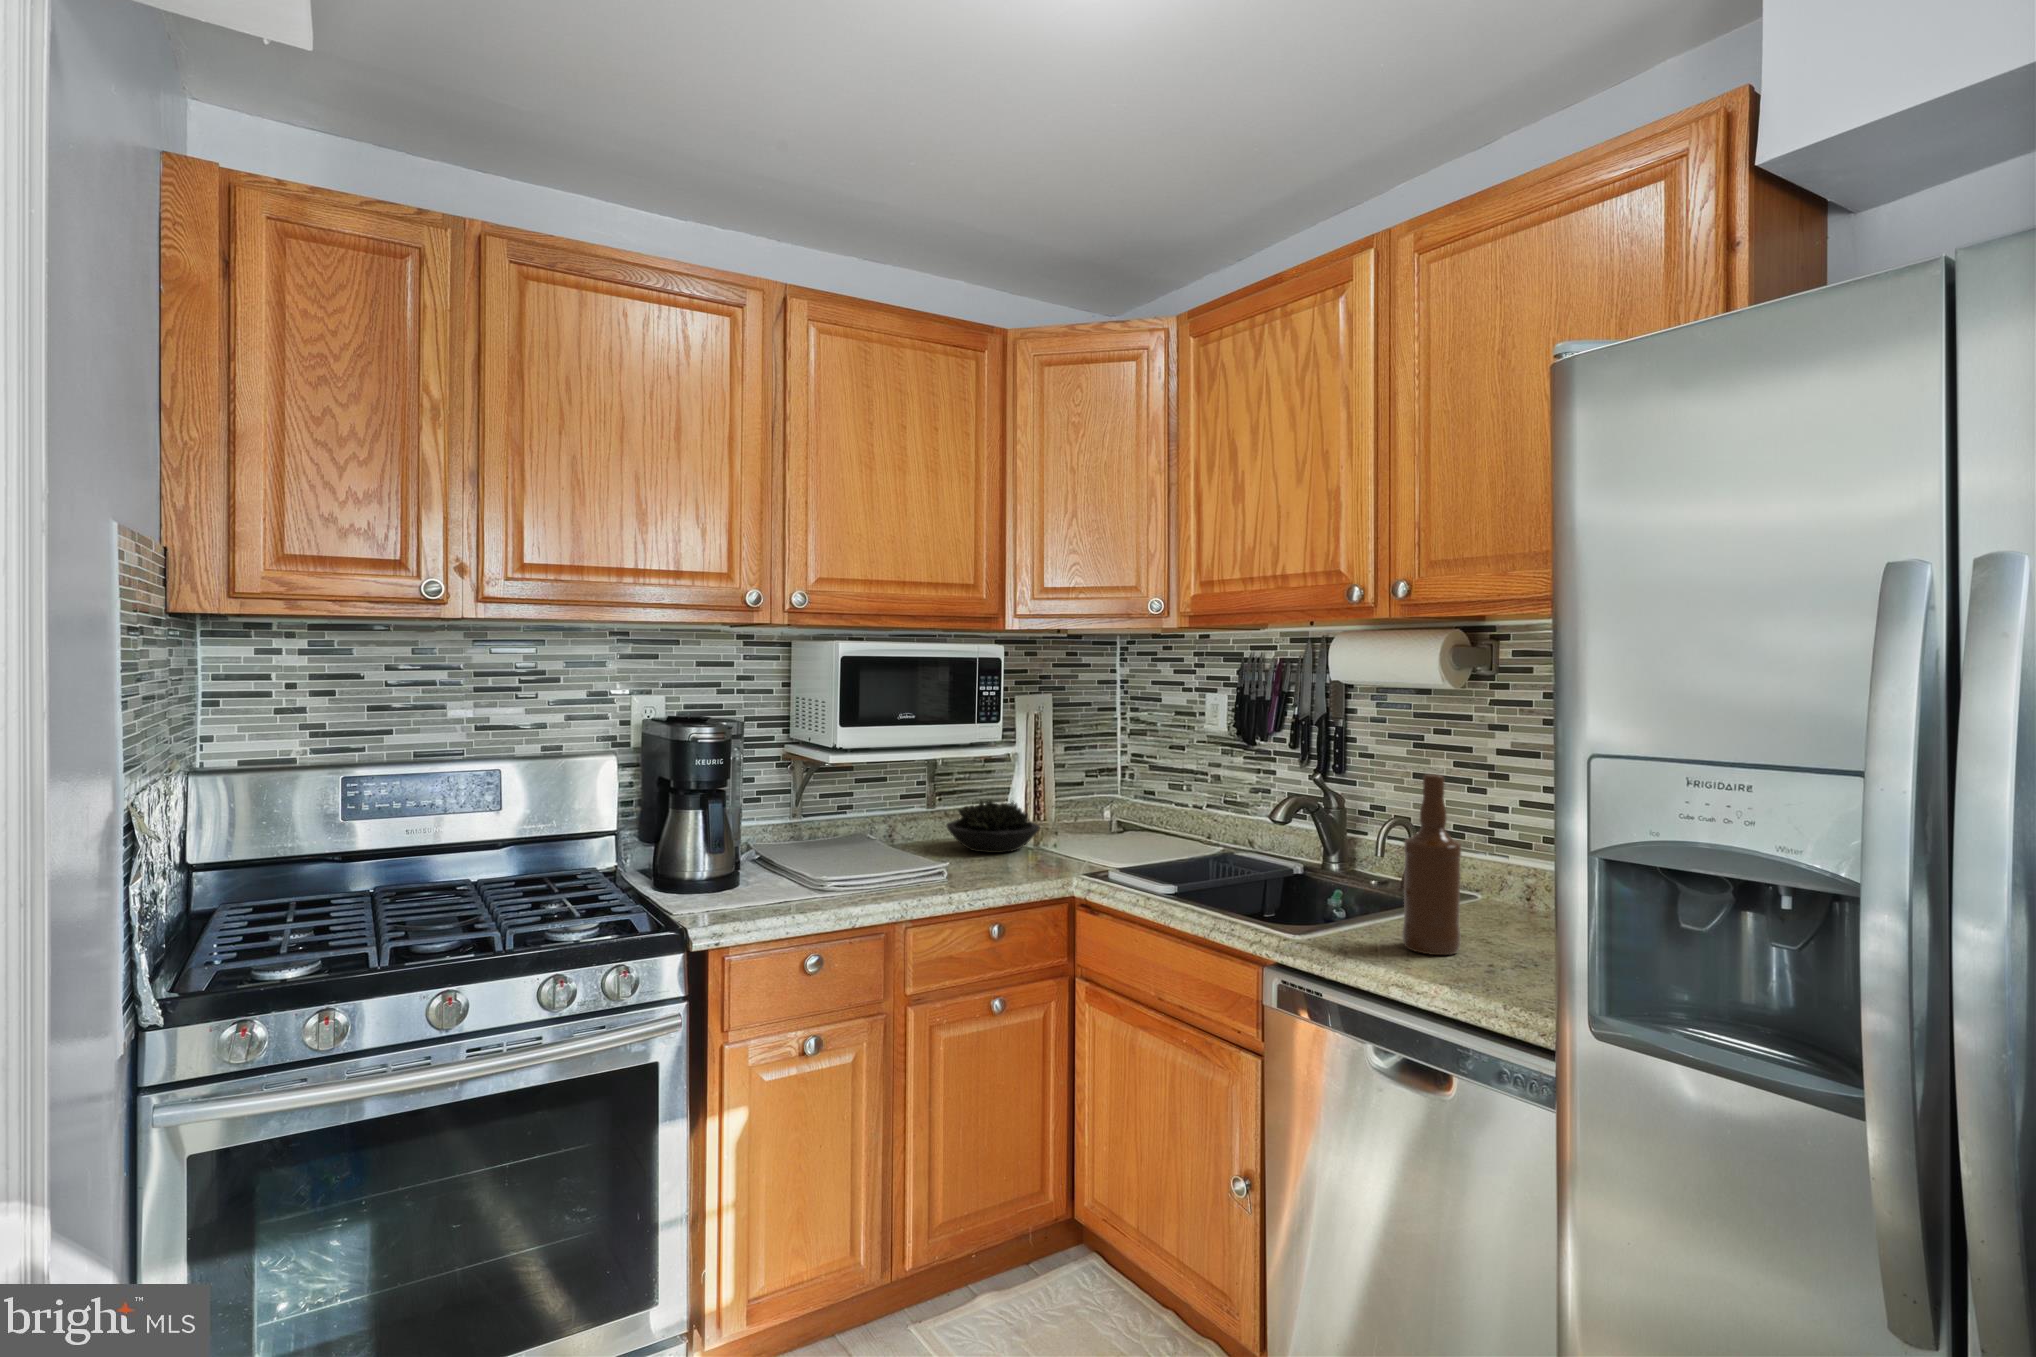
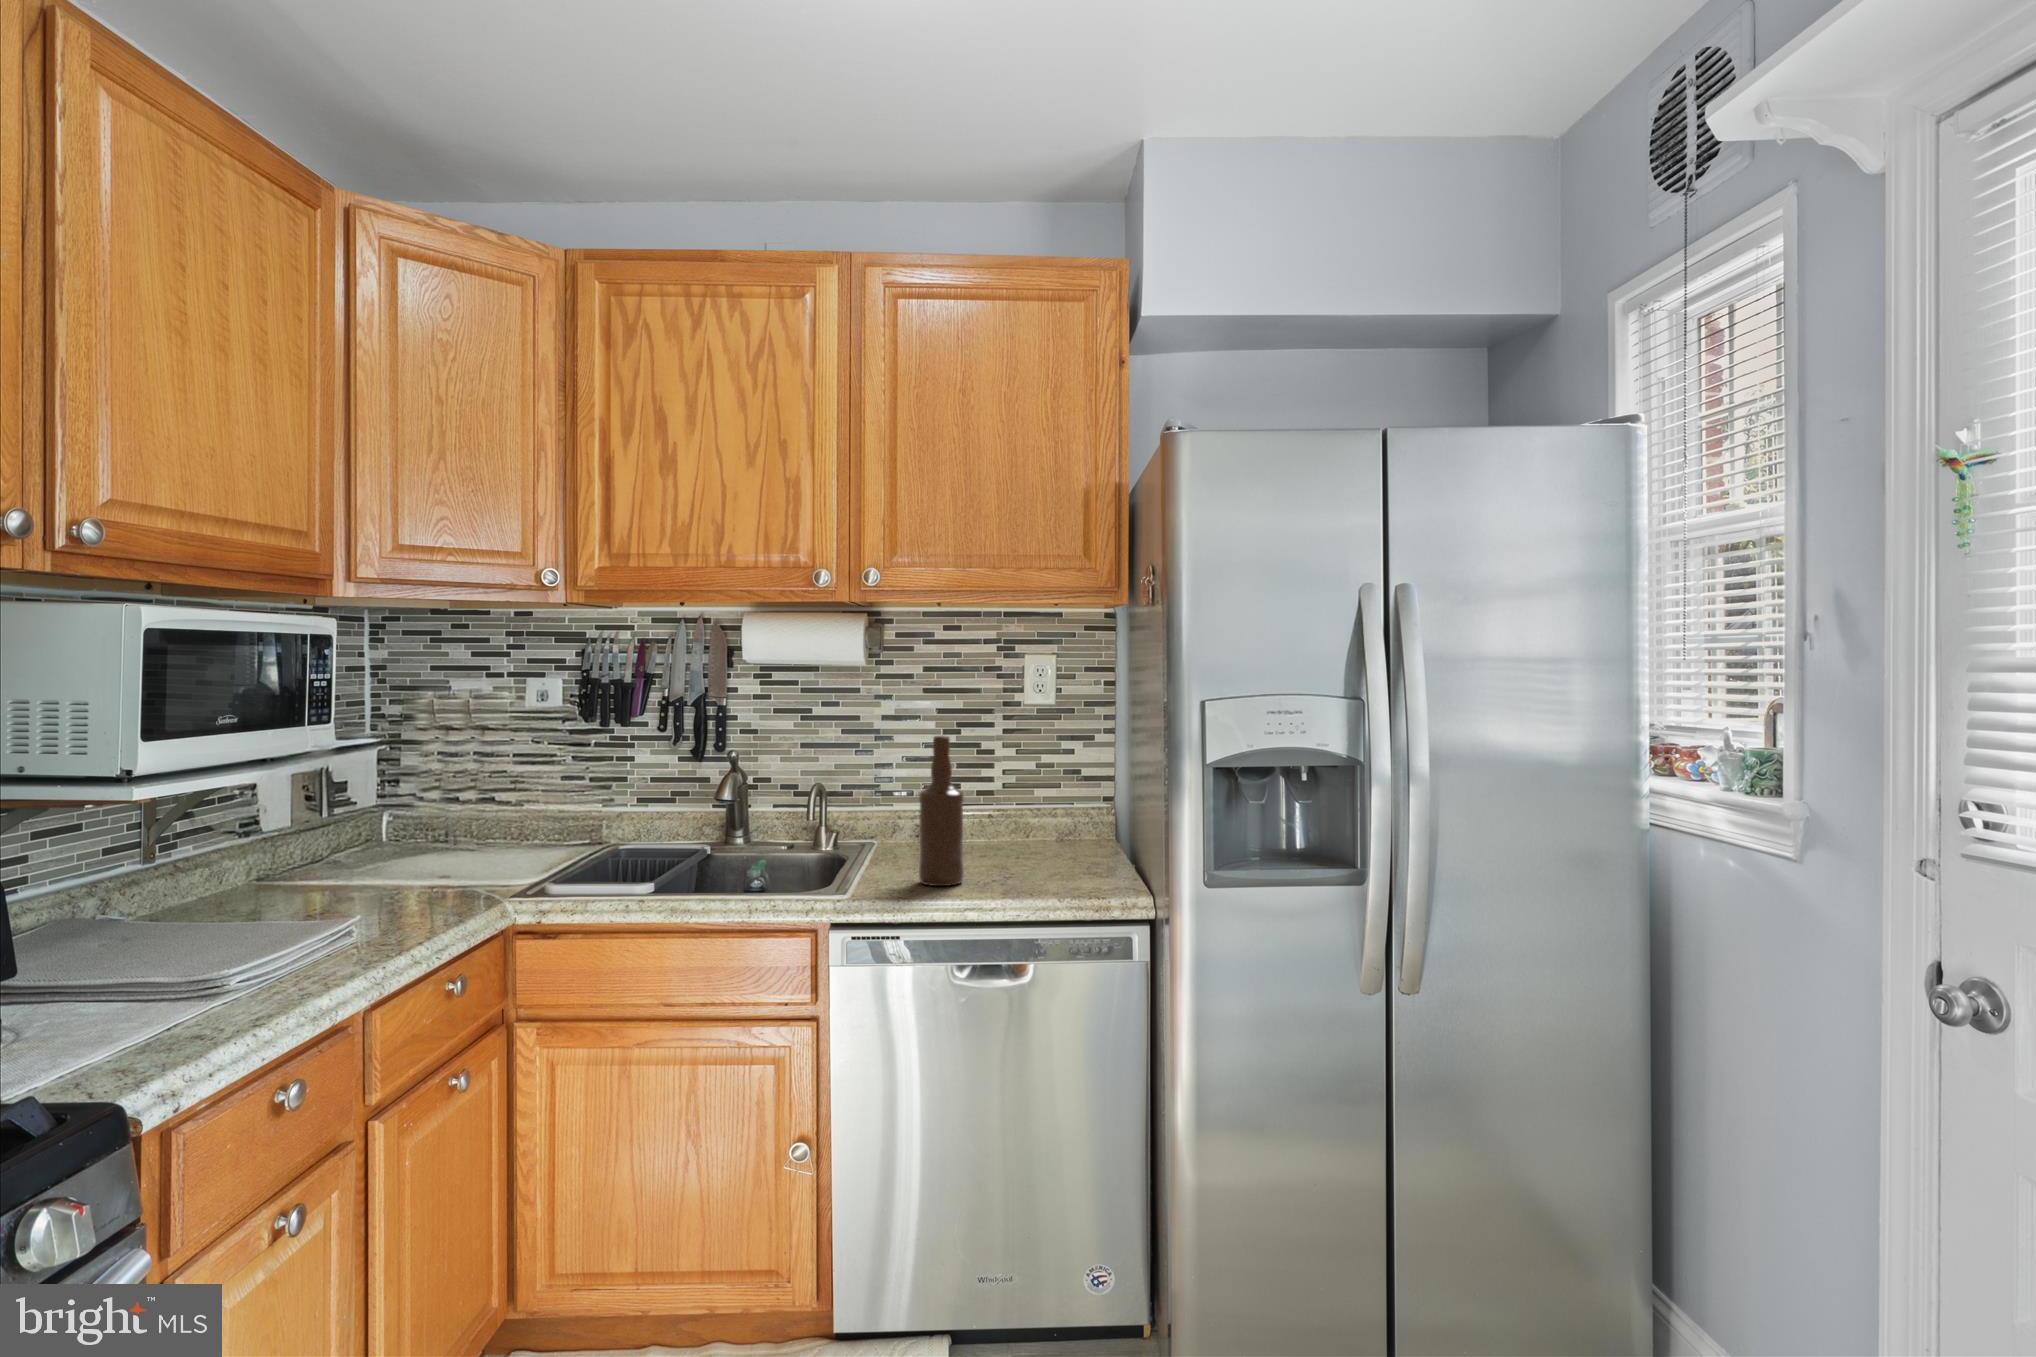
succulent plant: present [946,801,1040,853] -> none [217,829,373,907]

